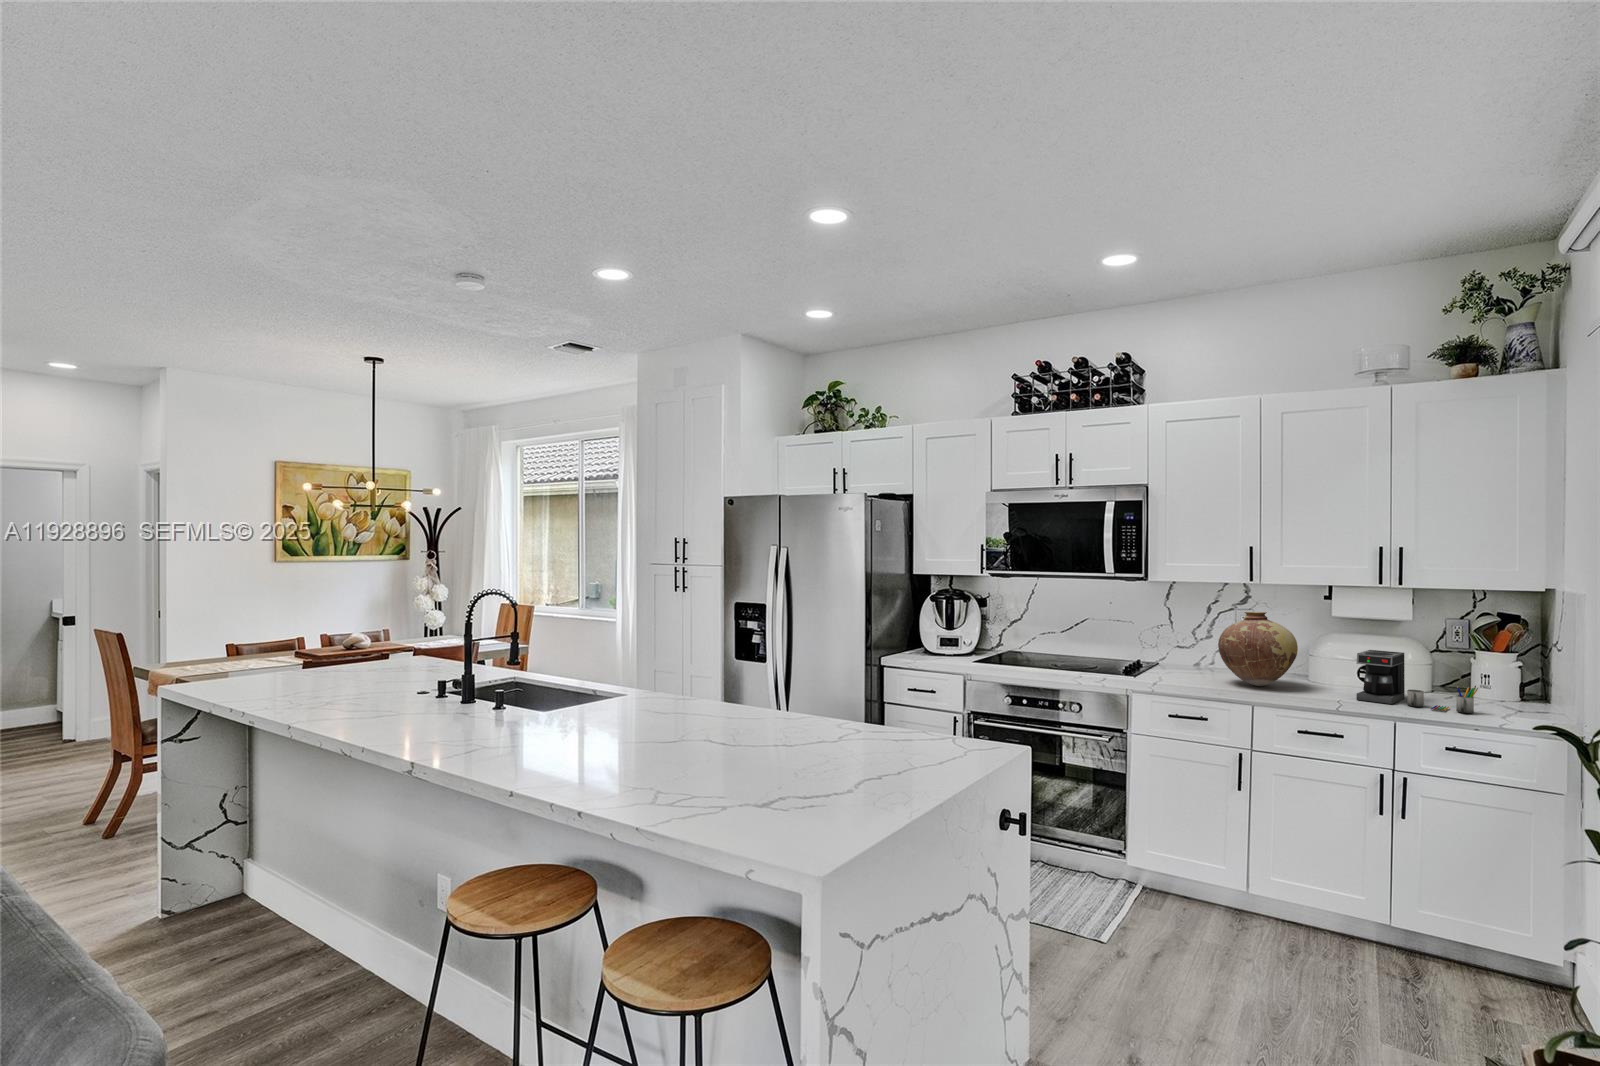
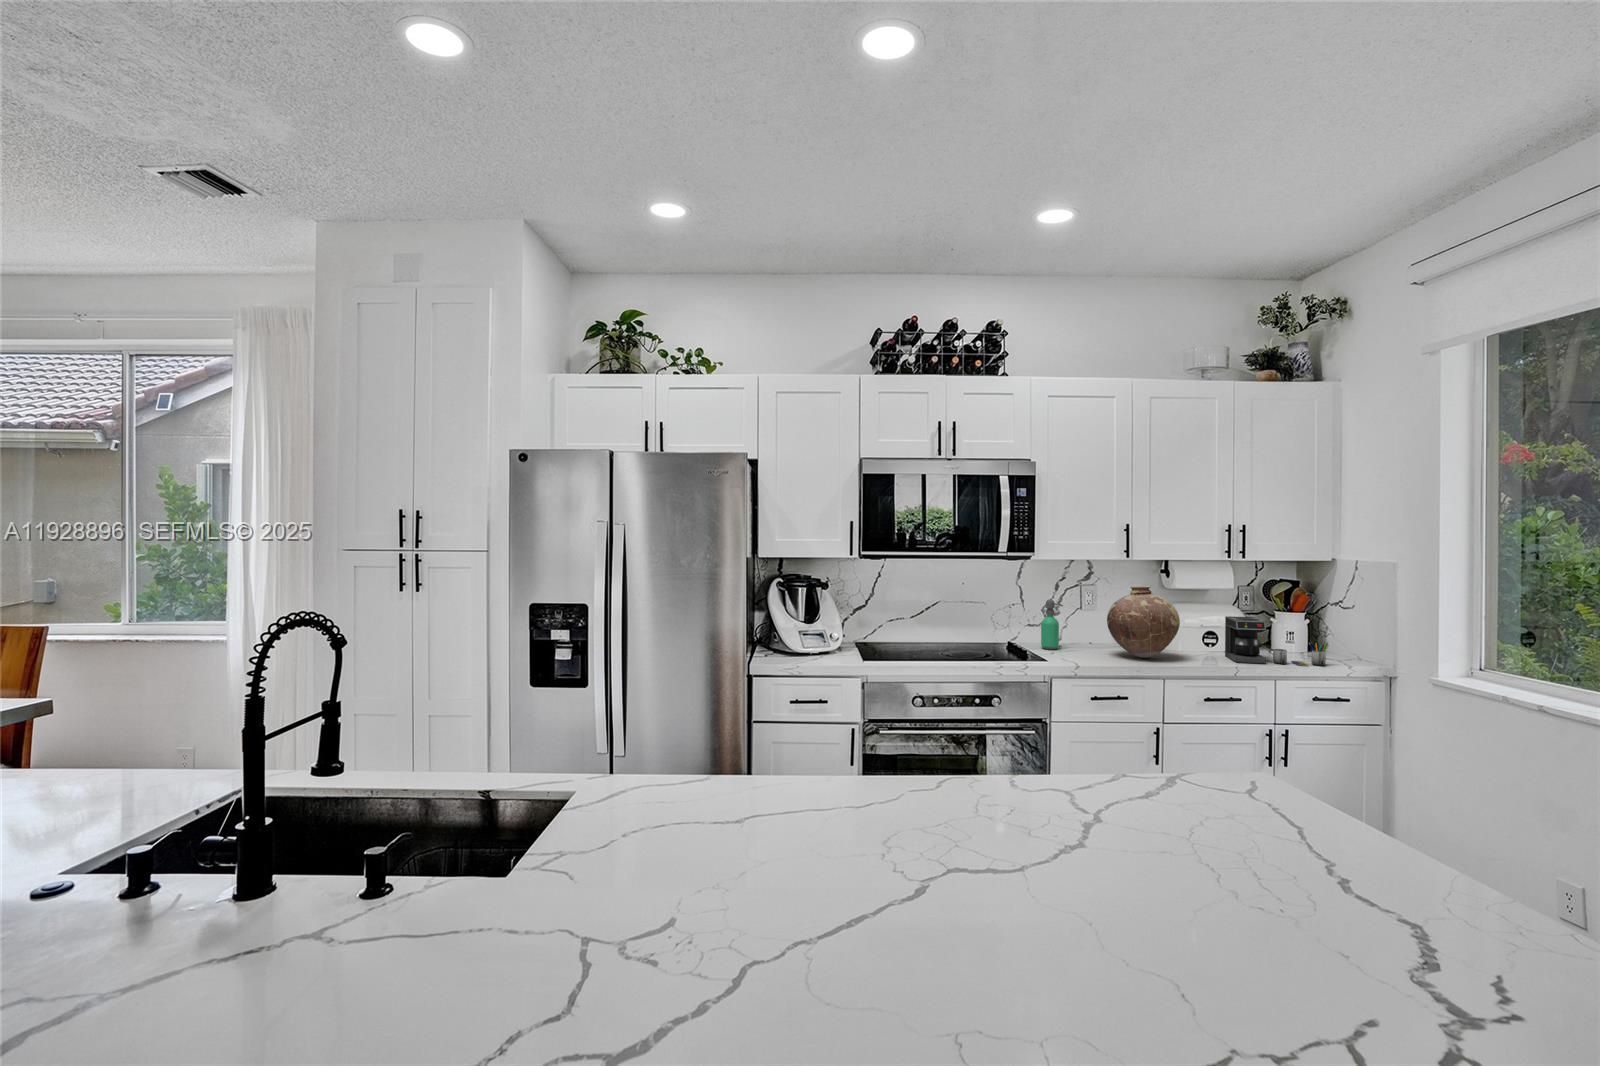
soap dispenser: none [1173,621,1191,671] -> present [1041,599,1063,650]

